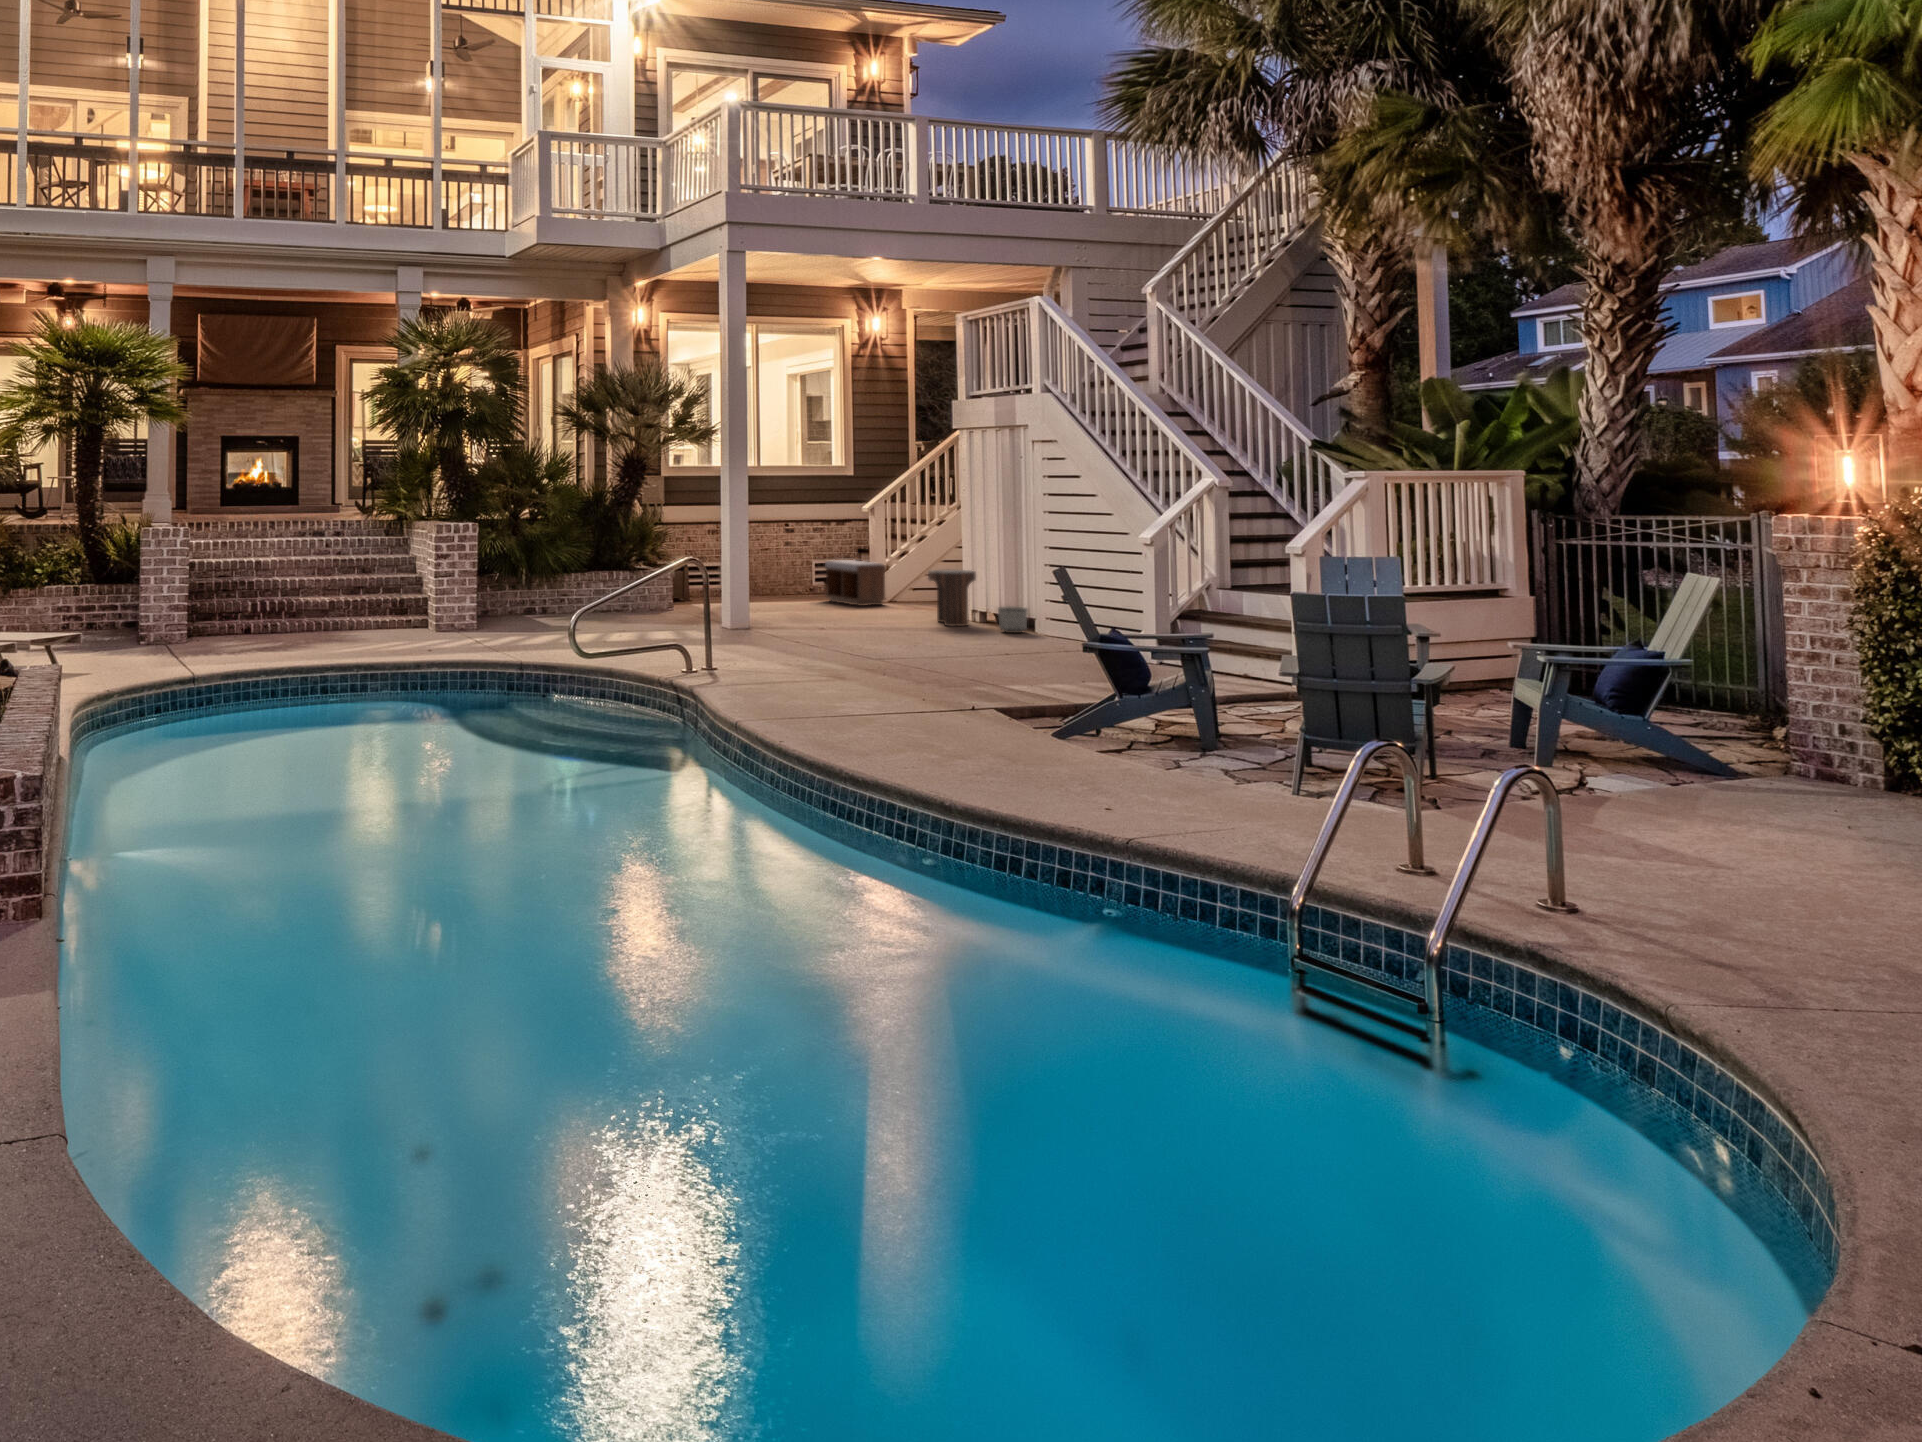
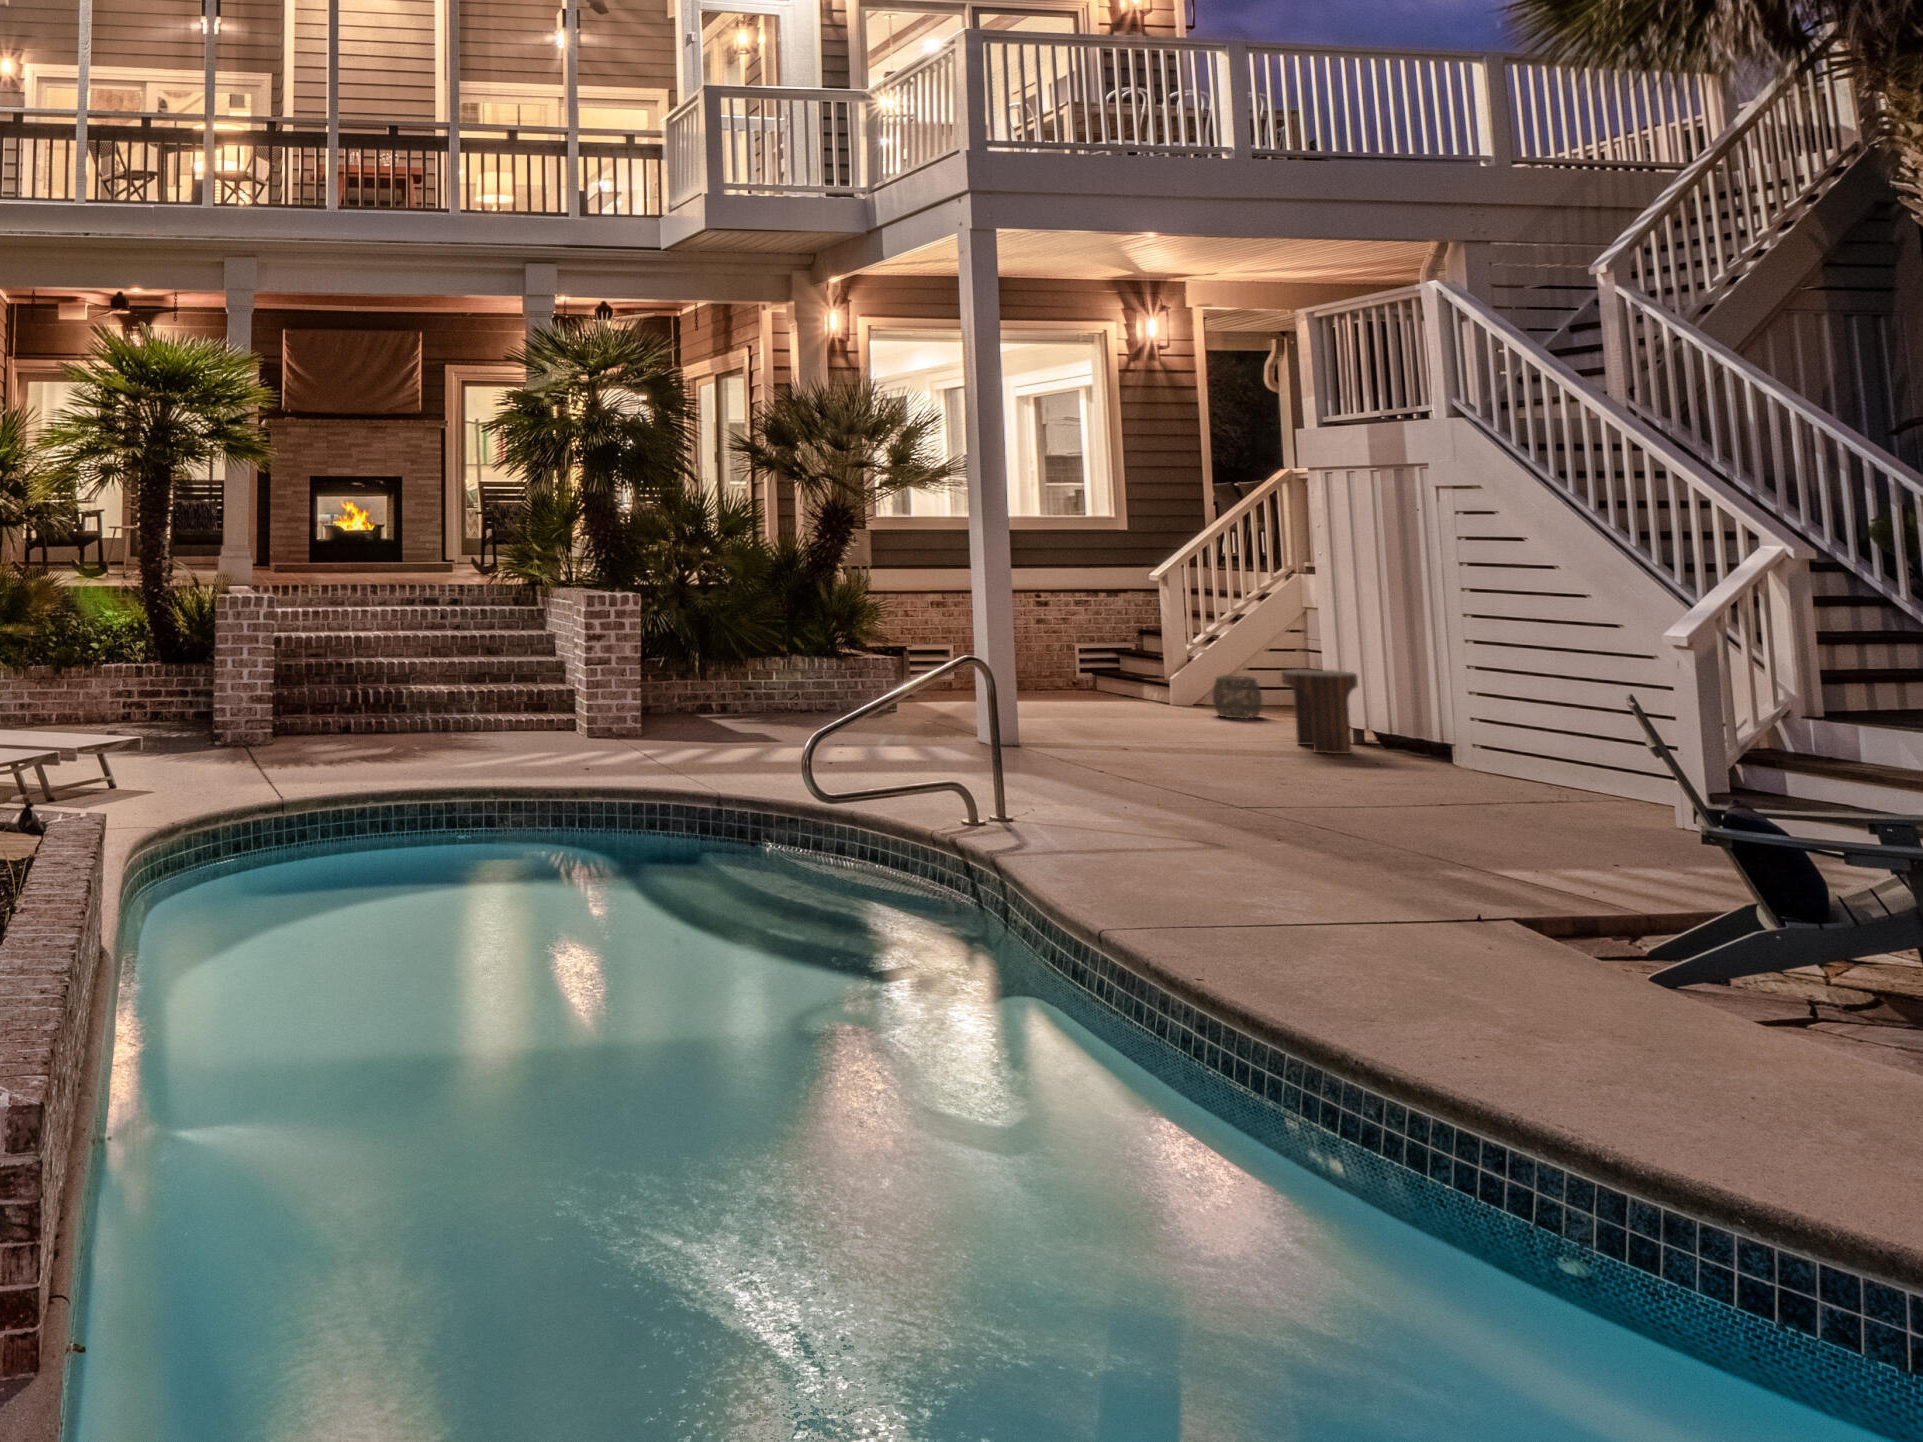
bench: present [825,560,886,606] -> none [1102,647,1199,712]
woven basket: none [894,578,927,608] -> present [1212,675,1262,718]
planter: present [998,606,1028,633] -> none [1405,729,1454,770]

